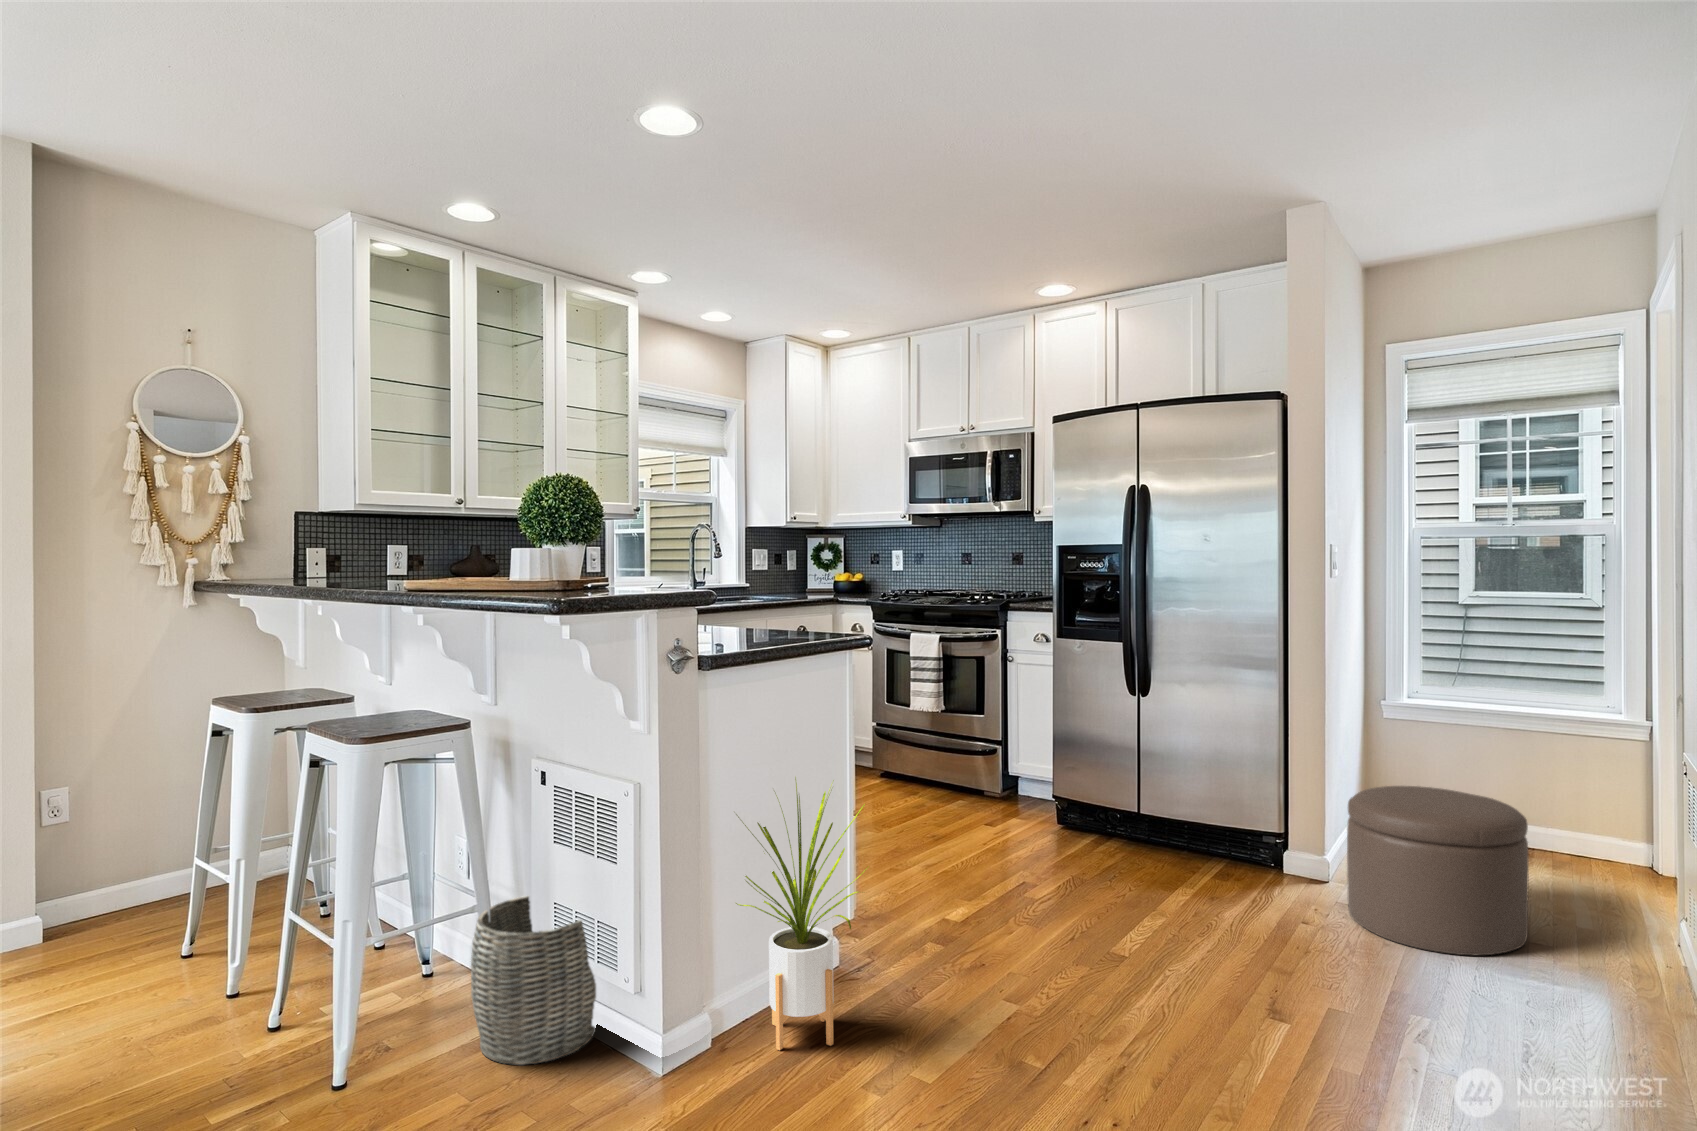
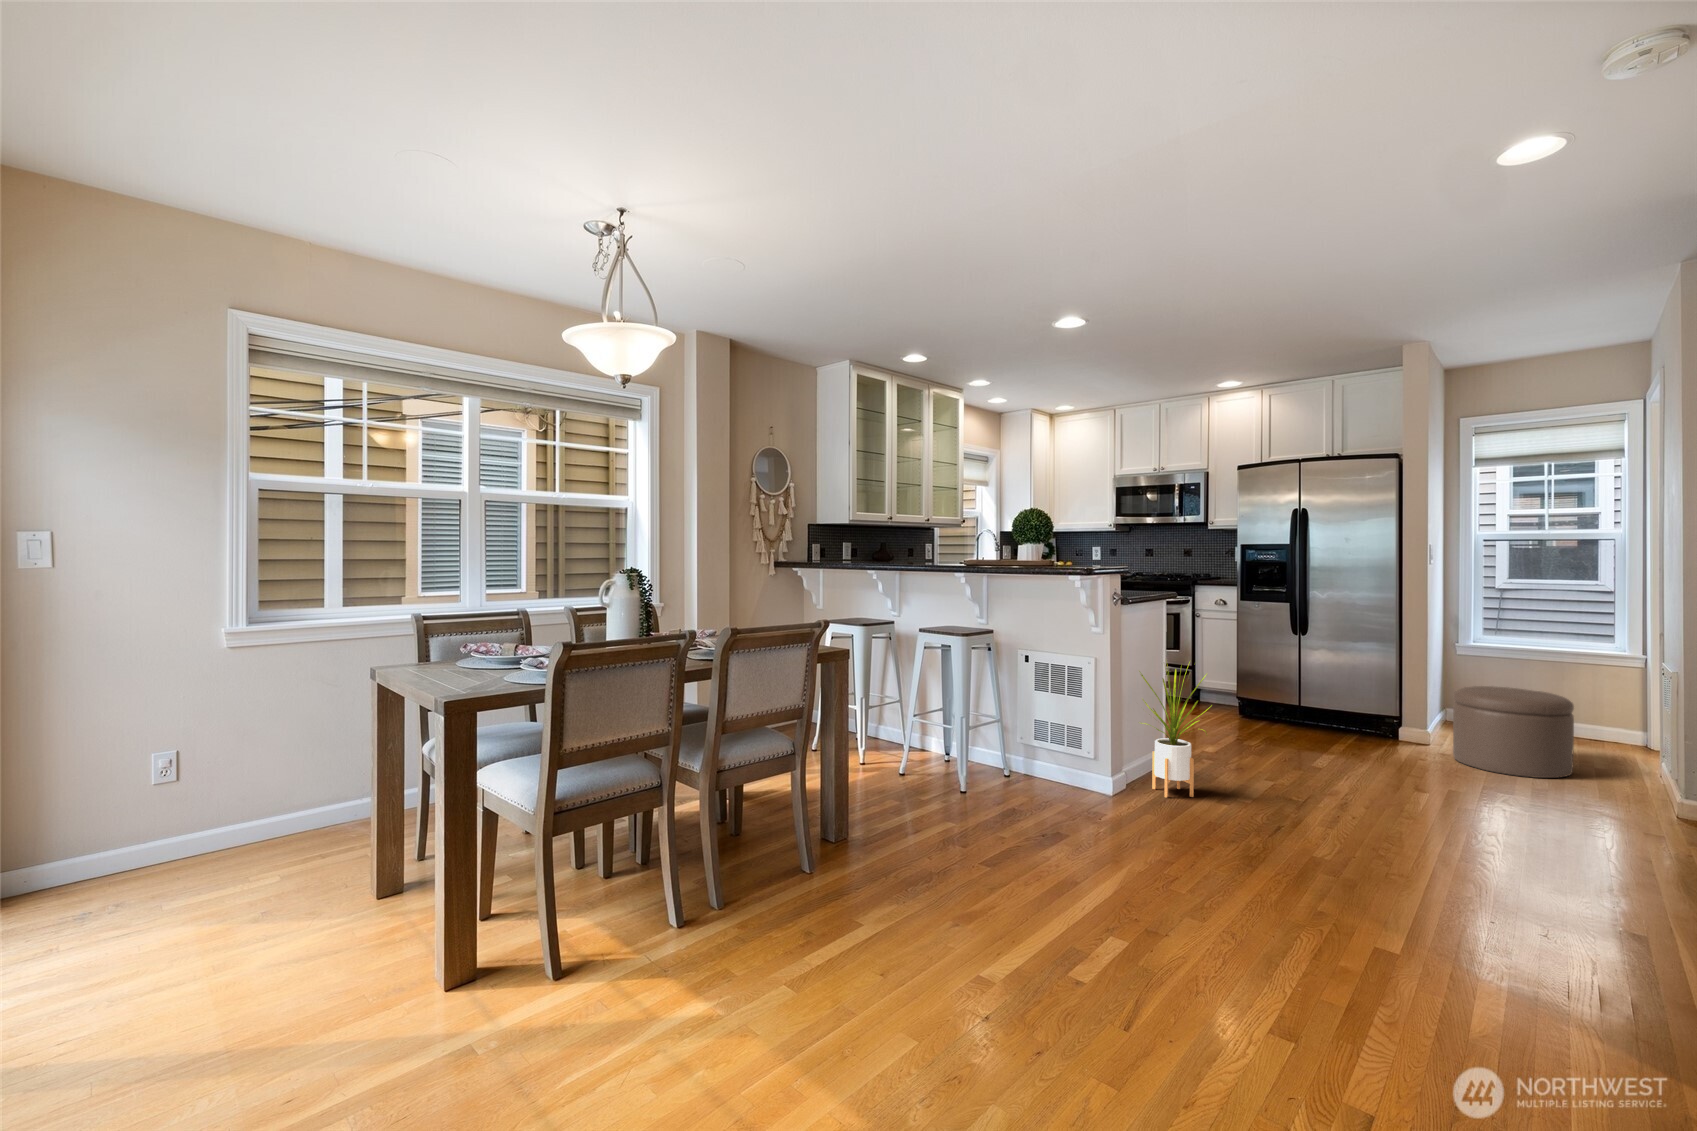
woven basket: present [471,896,596,1065] -> none [999,718,1065,797]

